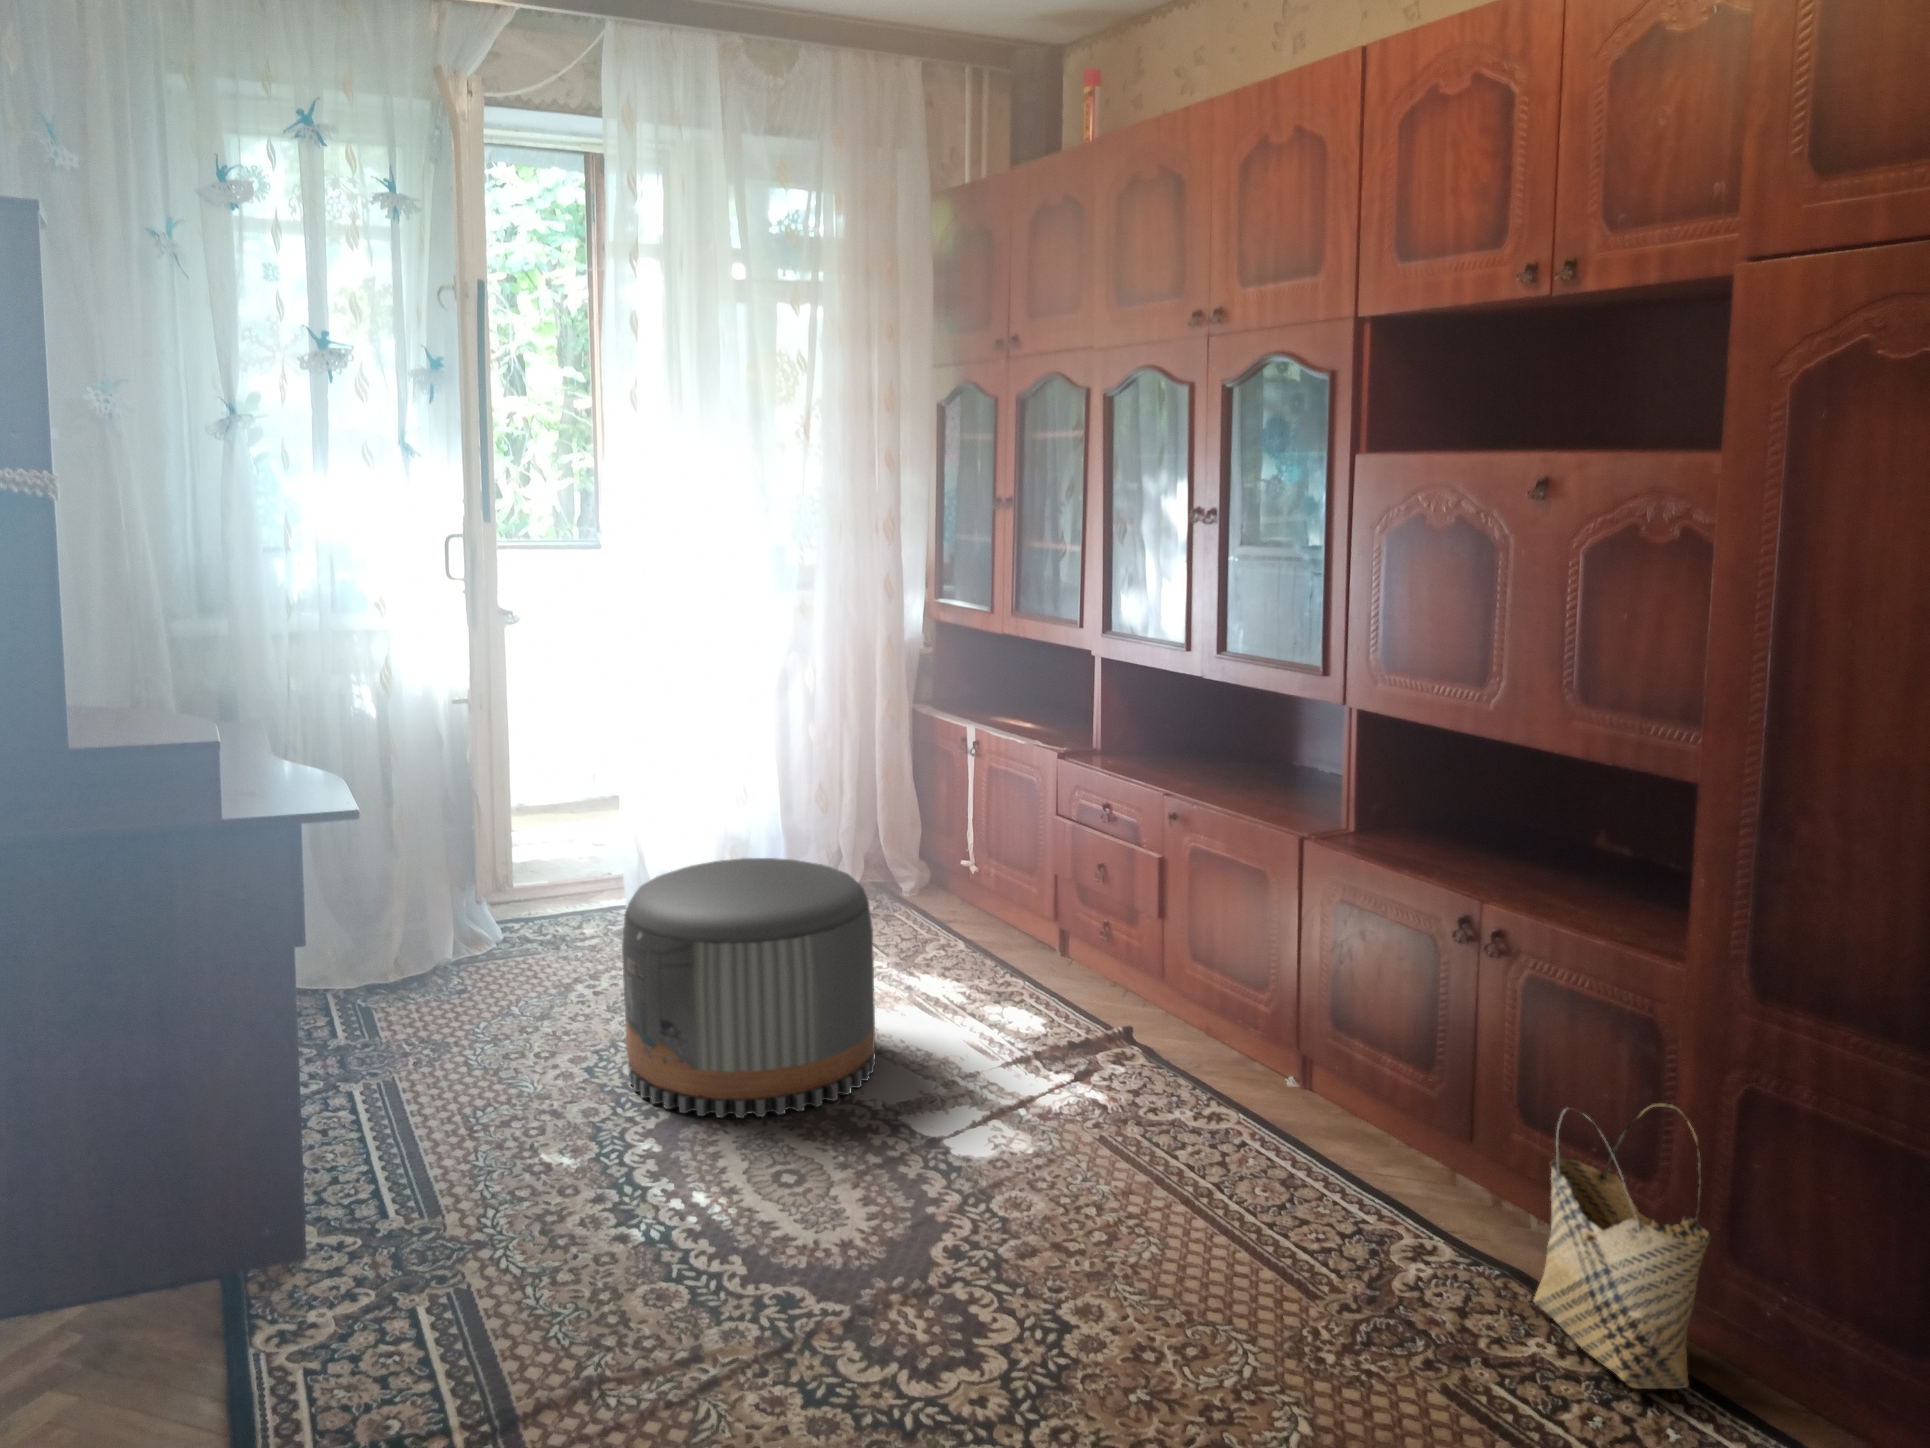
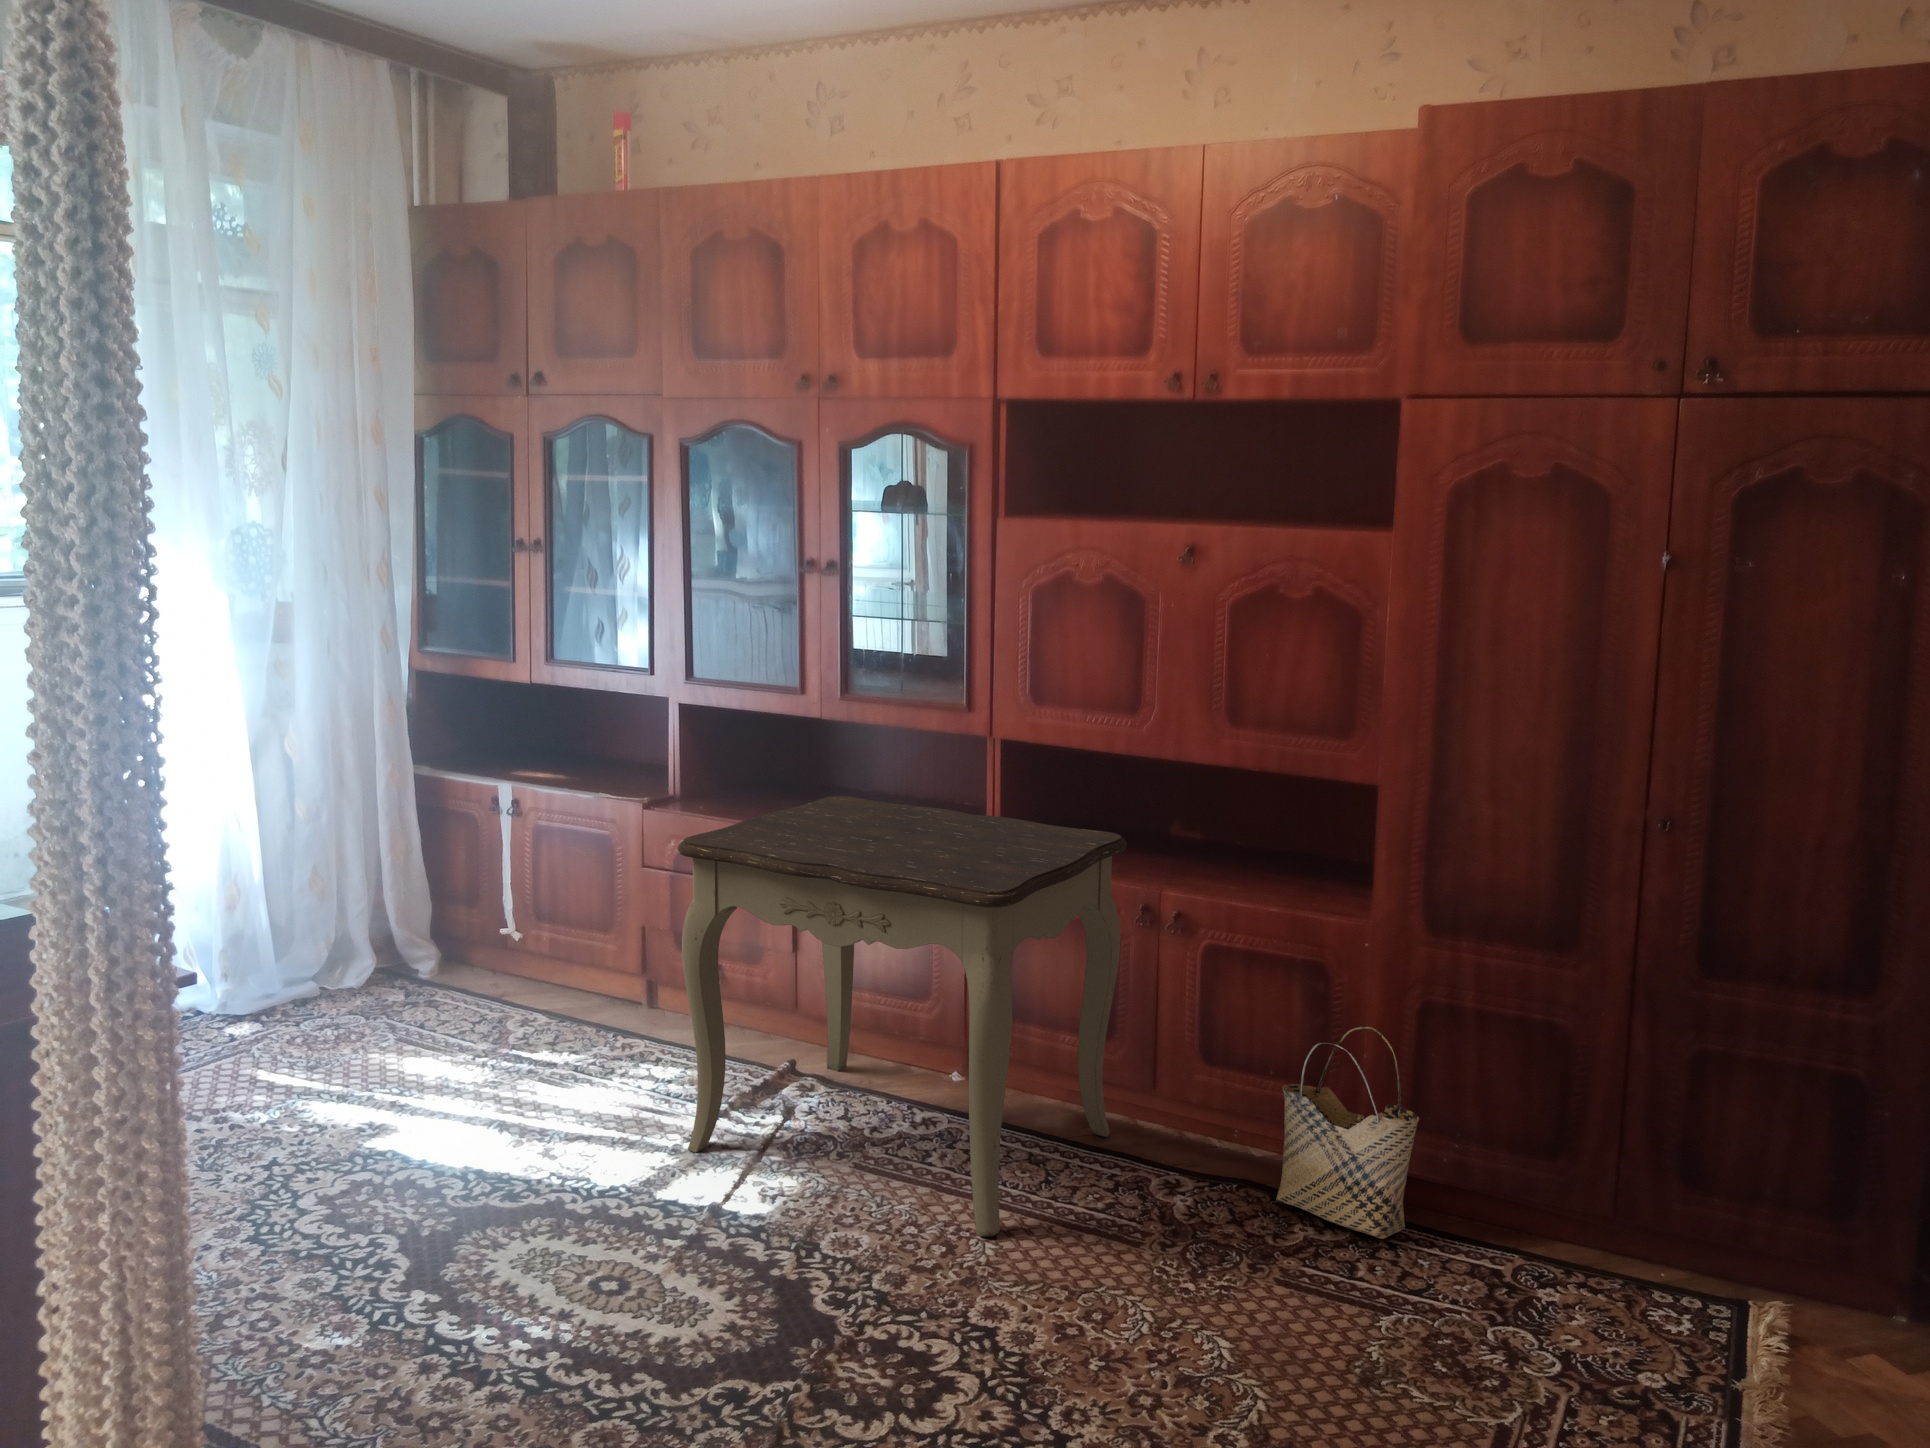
side table: none [952,750,1427,1240] -> present [678,796,1127,1236]
pouf: present [622,858,876,1118] -> none [292,953,589,1254]

